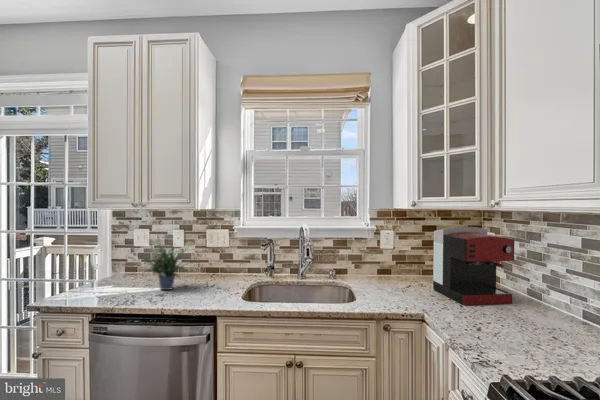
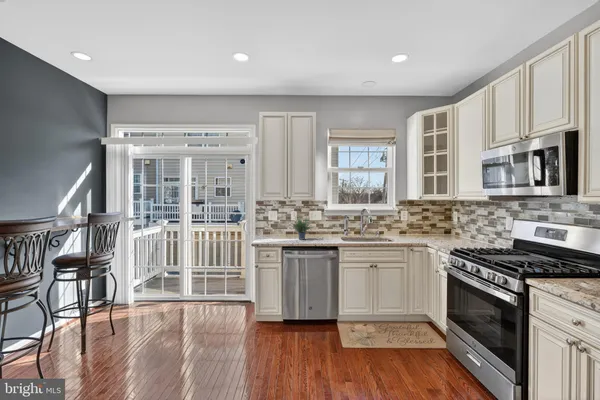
coffee maker: present [433,226,514,305] -> none [429,208,465,241]

